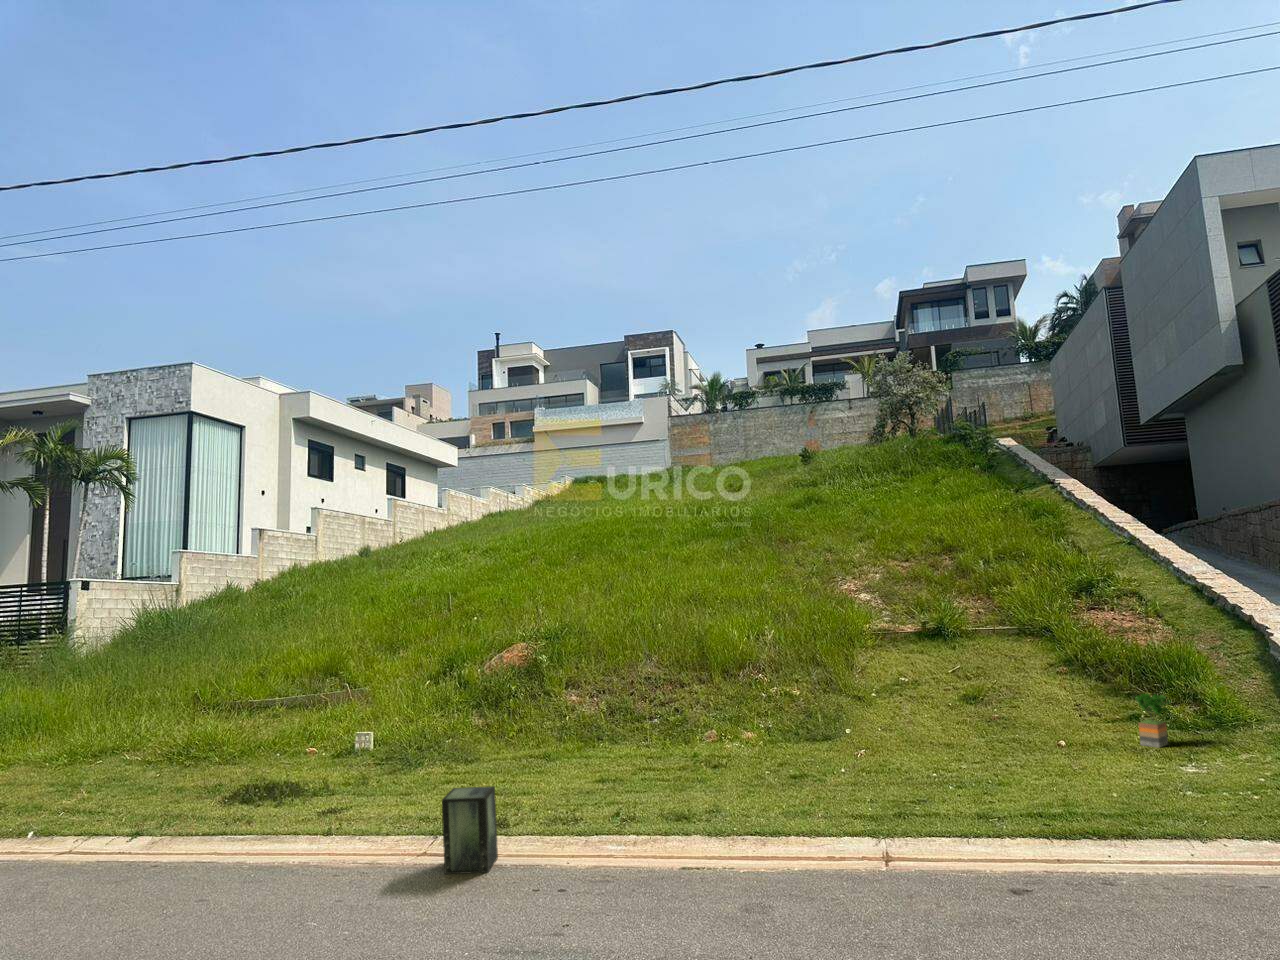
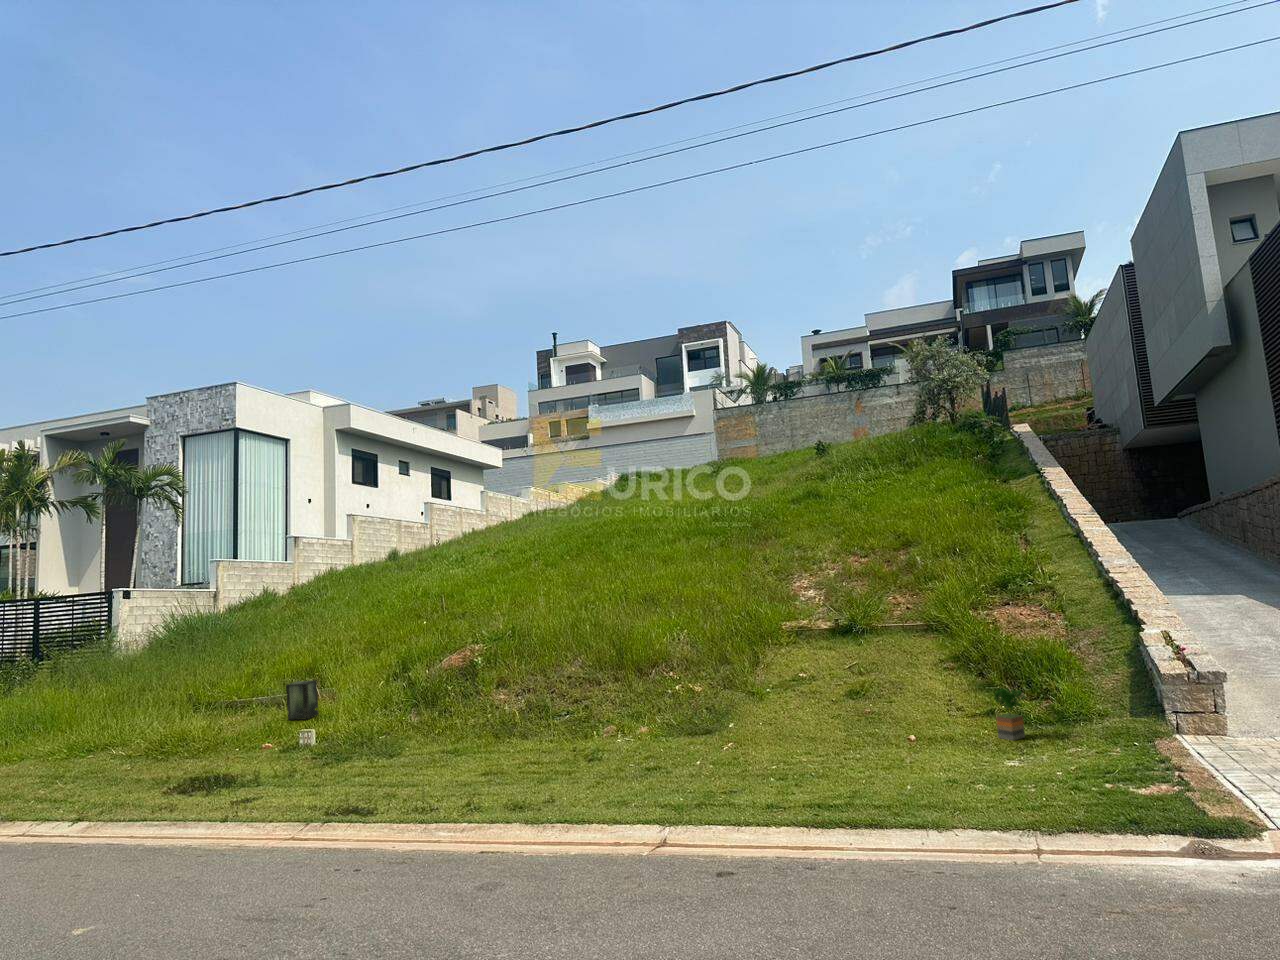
storage box: present [442,786,498,874] -> present [286,680,319,720]

